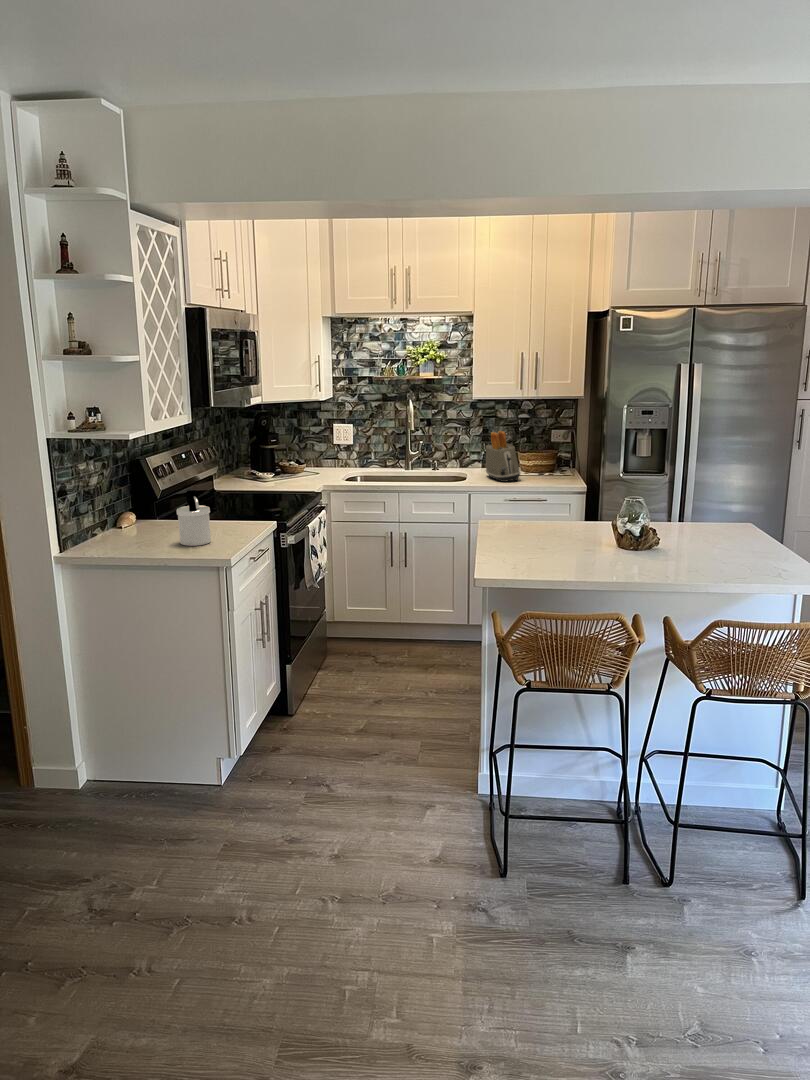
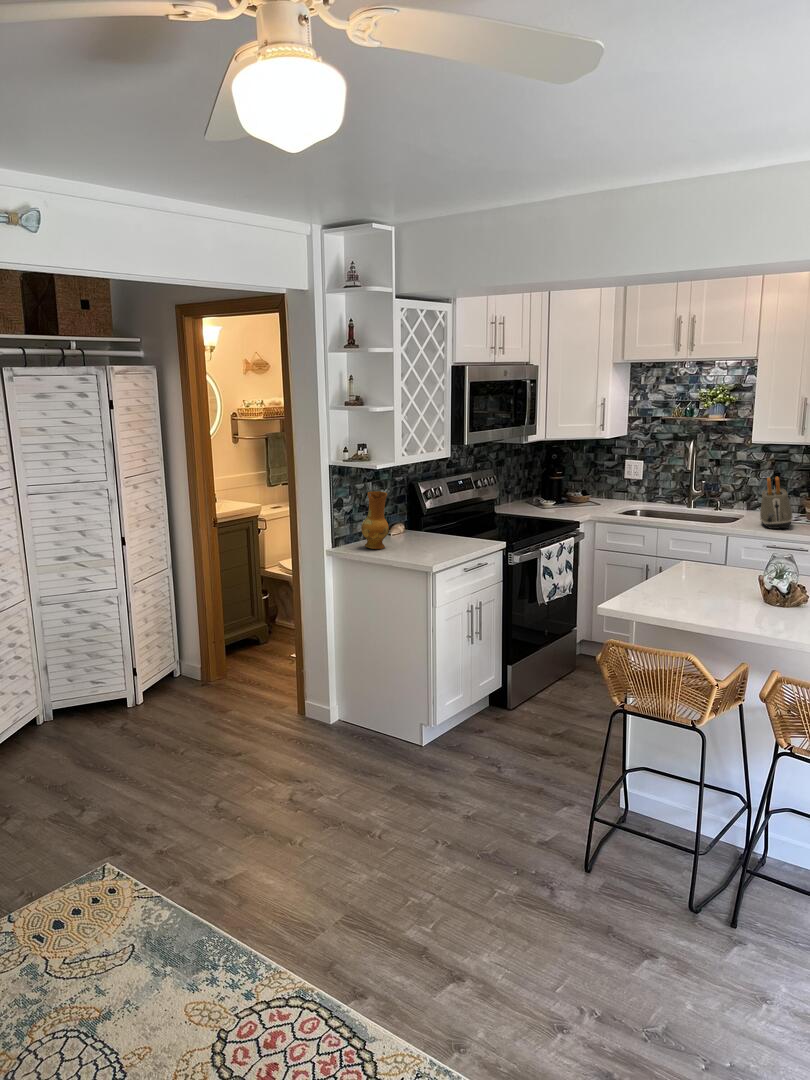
ceramic jug: none [102,470,140,546] -> present [361,491,389,549]
soap dispenser: present [176,490,211,546] -> none [411,511,437,555]

